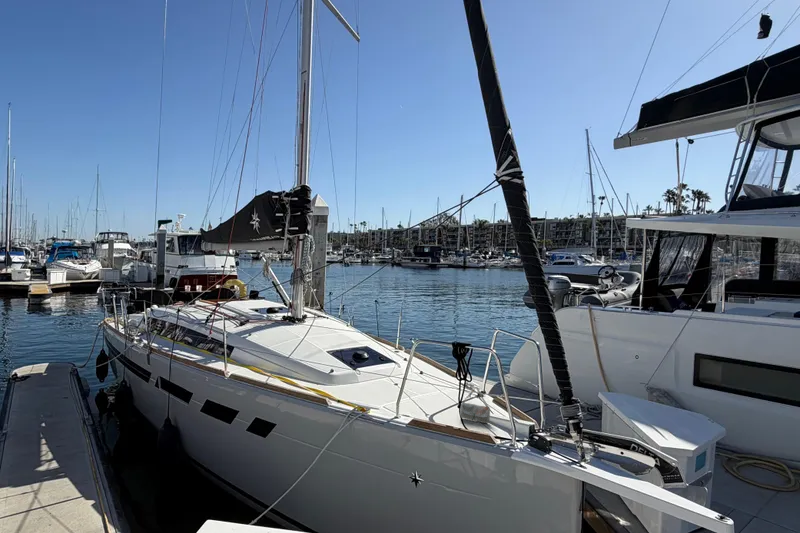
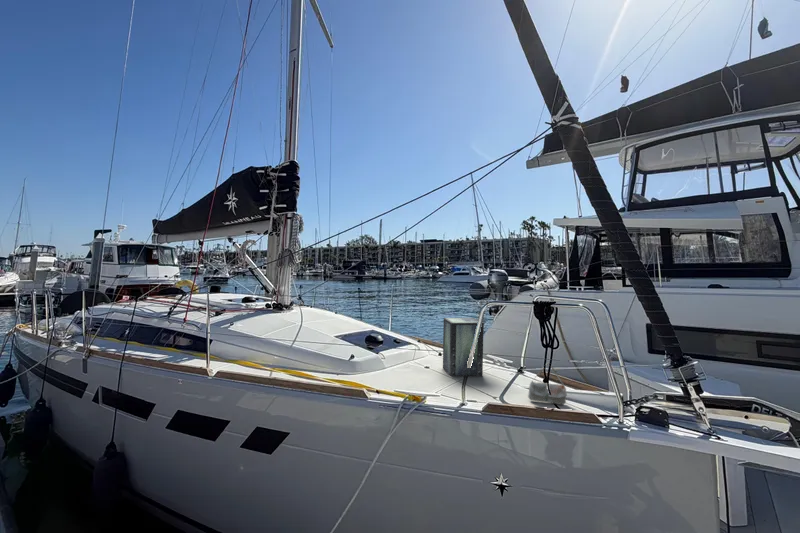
storage box: none [417,339,447,395] -> present [443,318,484,377]

